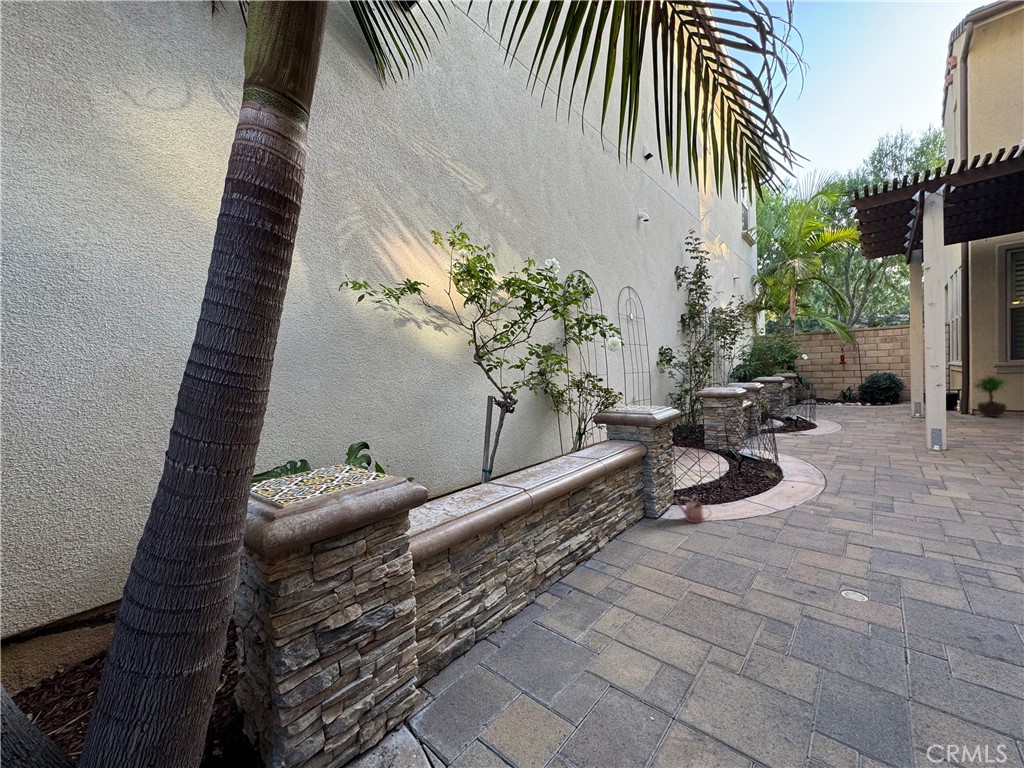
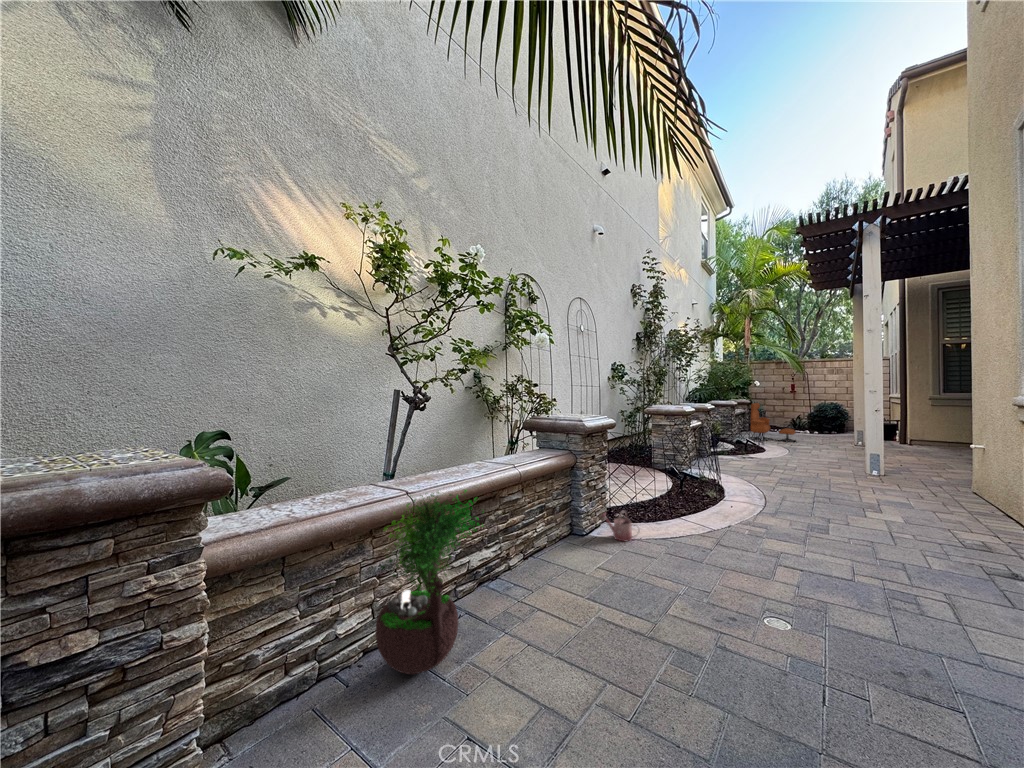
potted tree: present [975,376,1007,417] -> present [375,486,484,674]
lounge chair: none [798,377,851,417] -> present [750,403,796,442]

